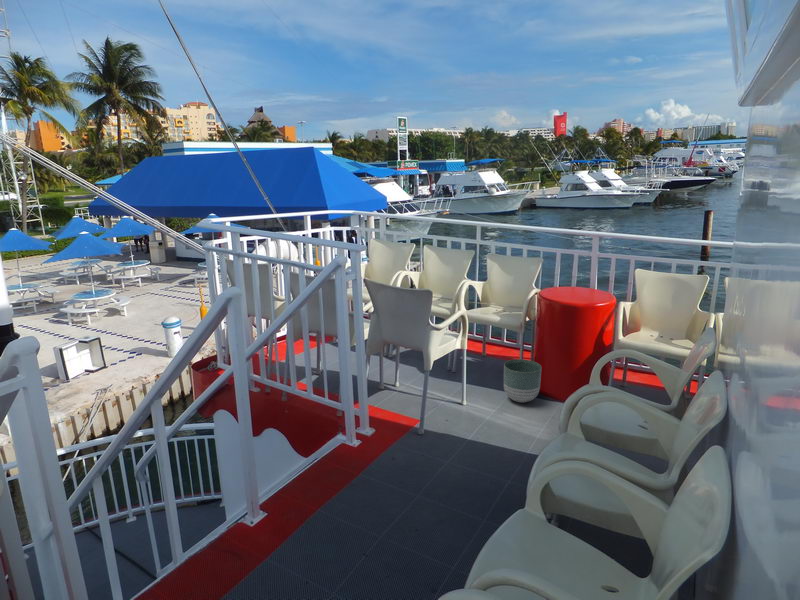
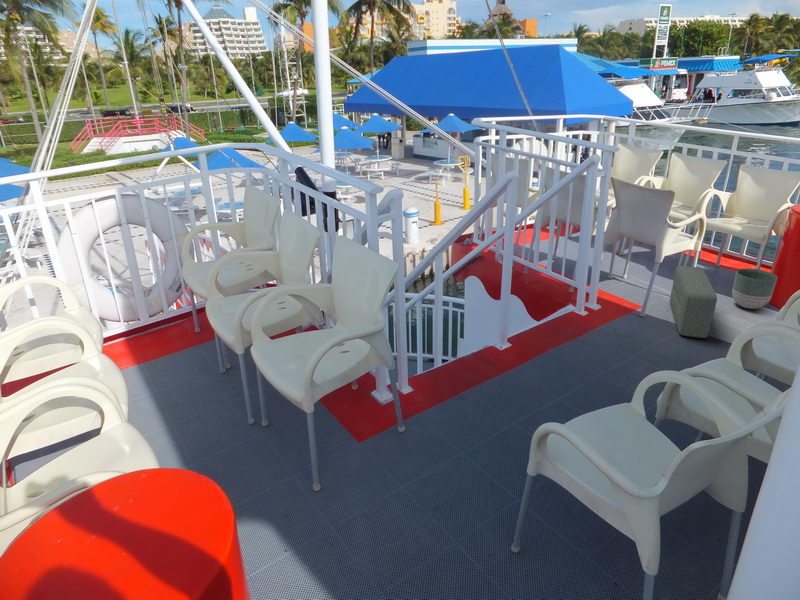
pouf: none [446,367,494,453] -> present [670,266,717,338]

